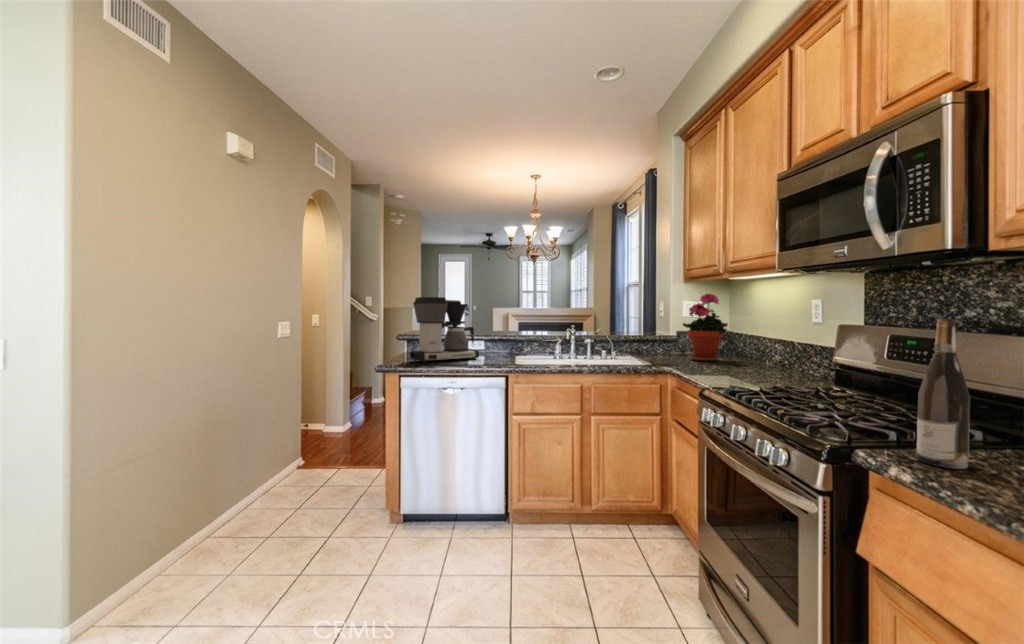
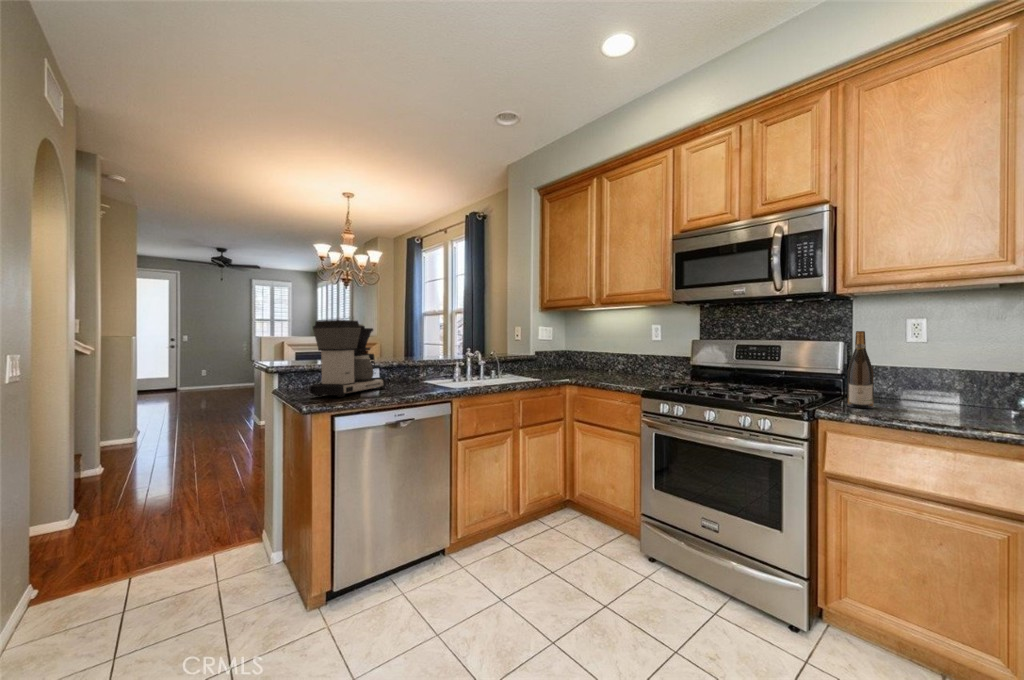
potted plant: present [683,293,728,361] -> none [554,319,588,373]

